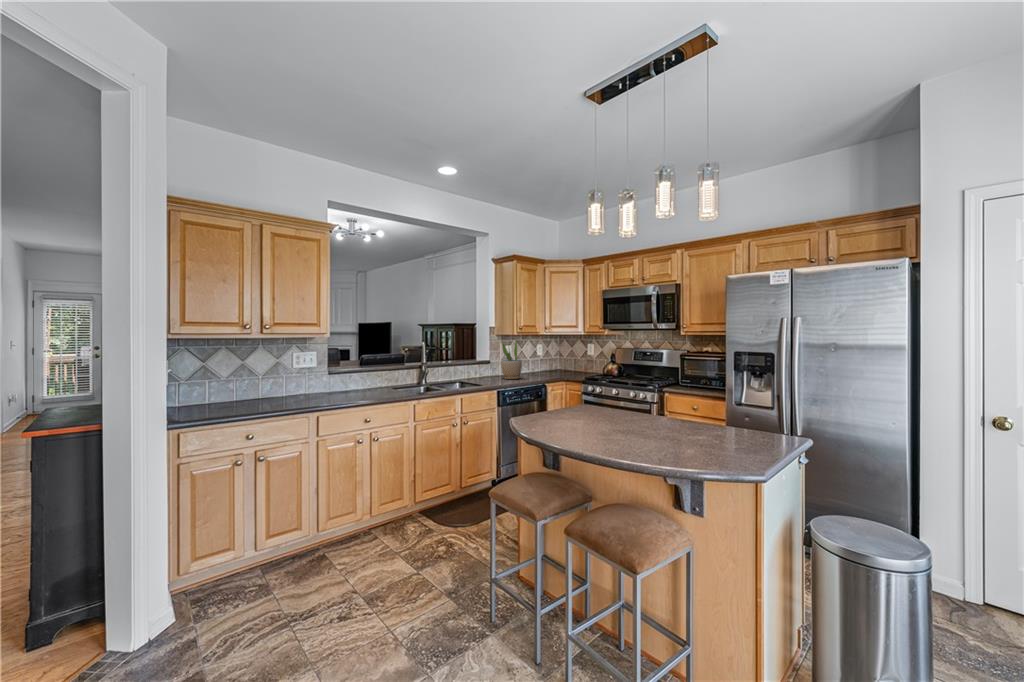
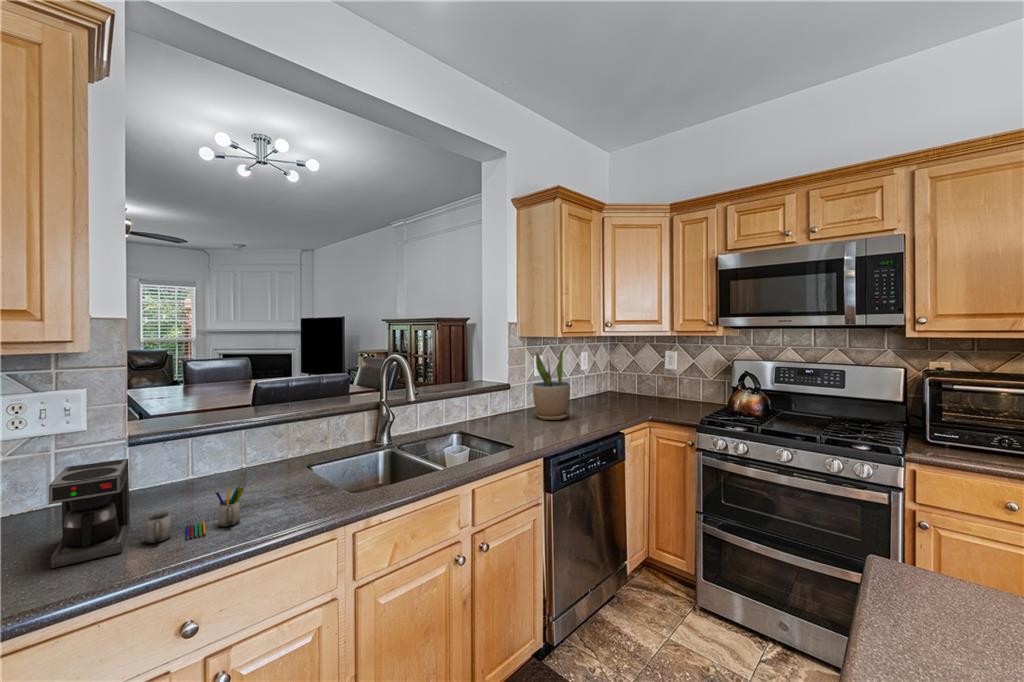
coffee maker: none [325,374,378,401] -> present [49,459,245,569]

